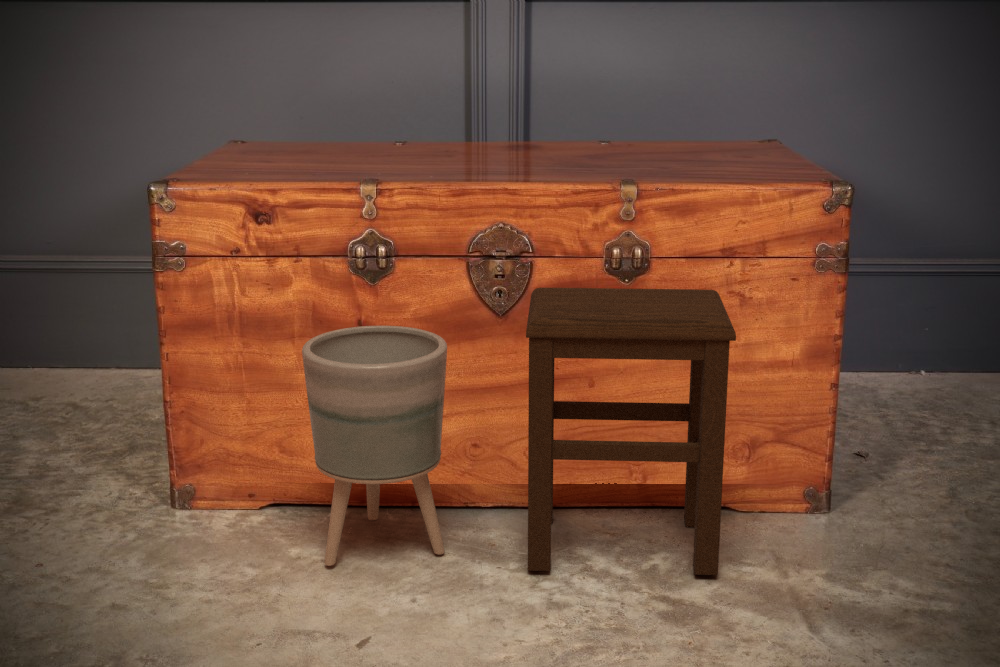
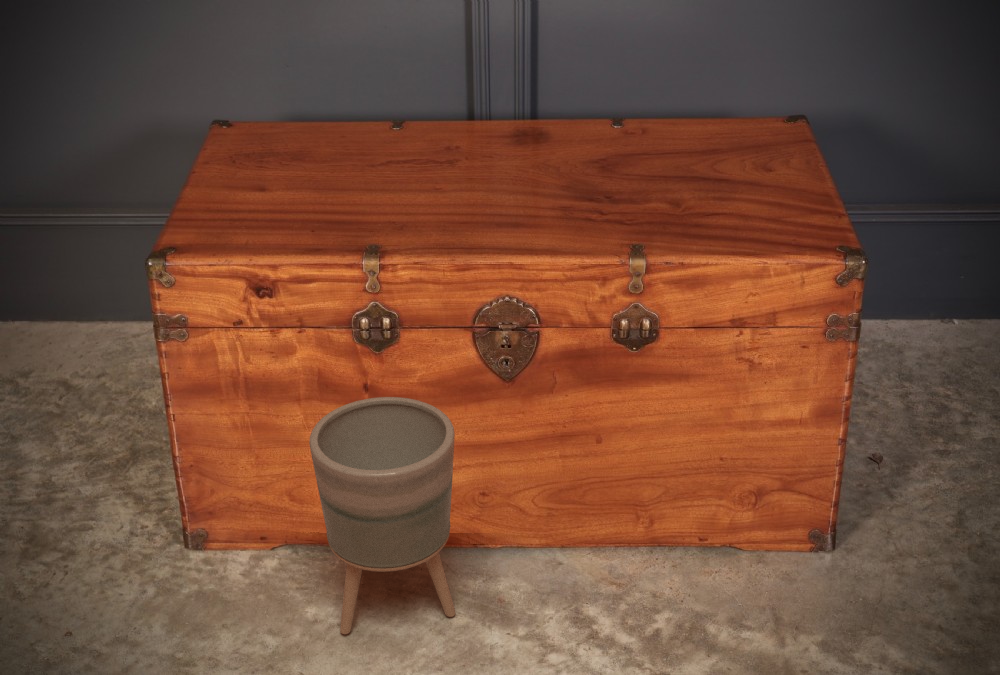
stool: present [526,288,736,575] -> none [534,362,746,646]

